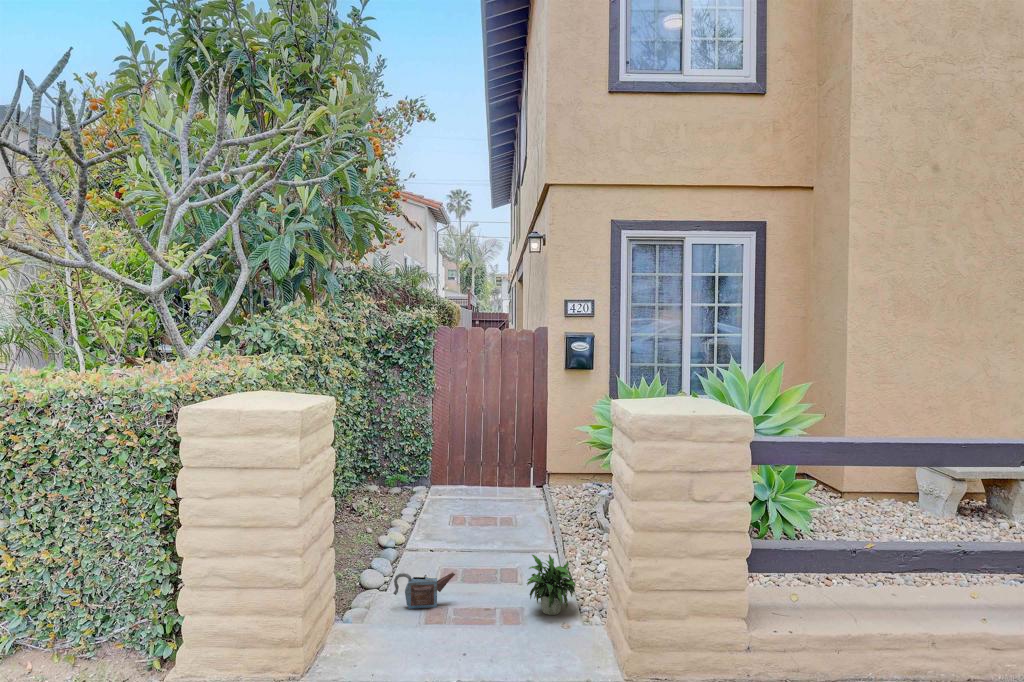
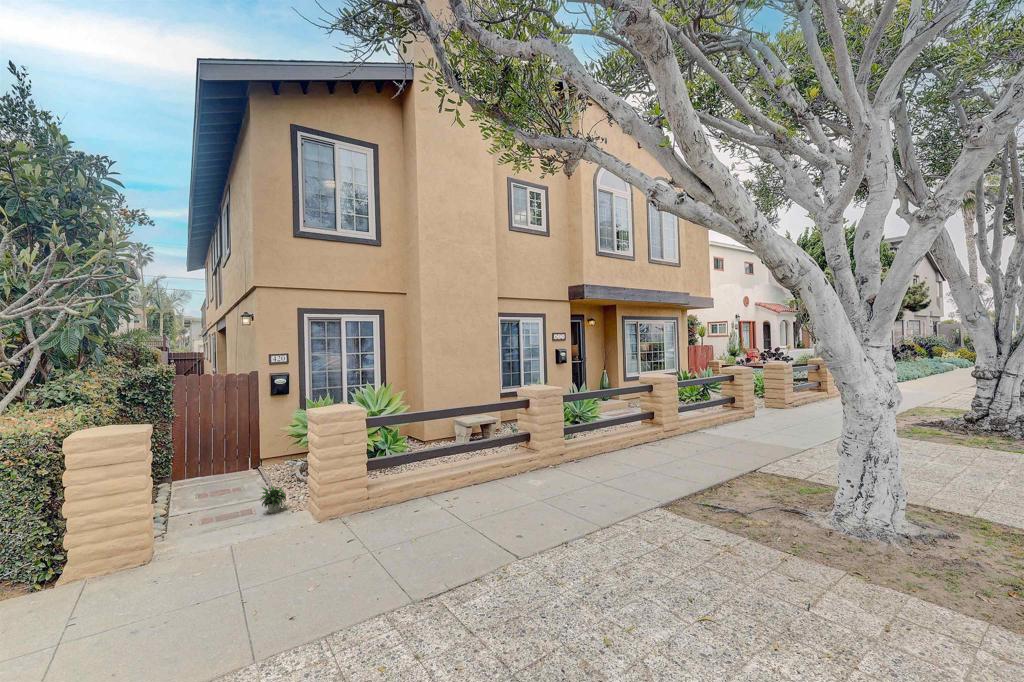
watering can: present [393,573,455,609] -> none [178,505,217,529]

